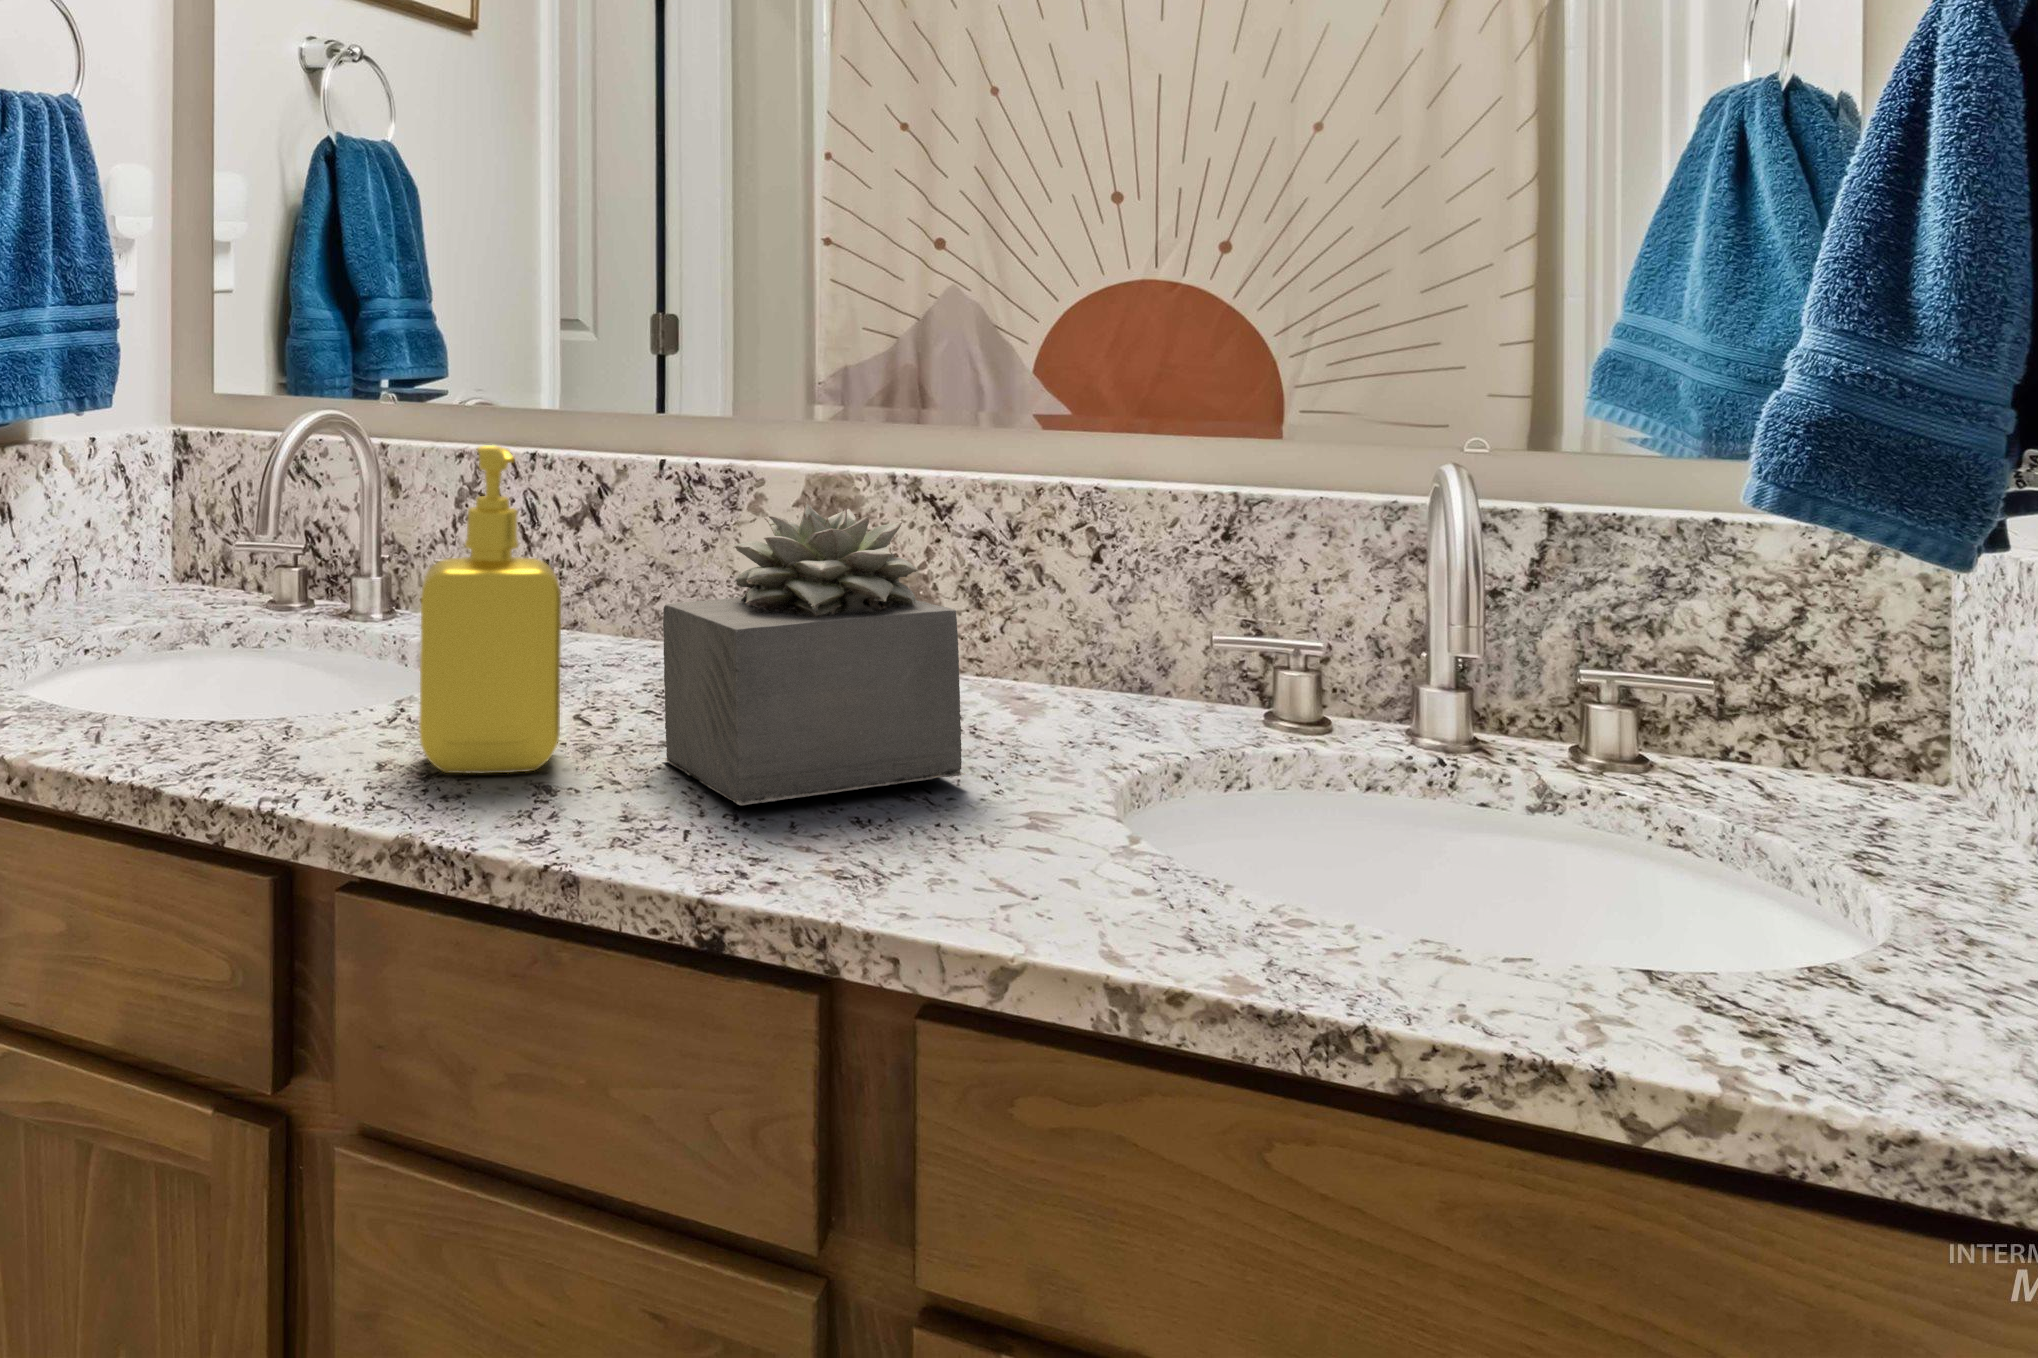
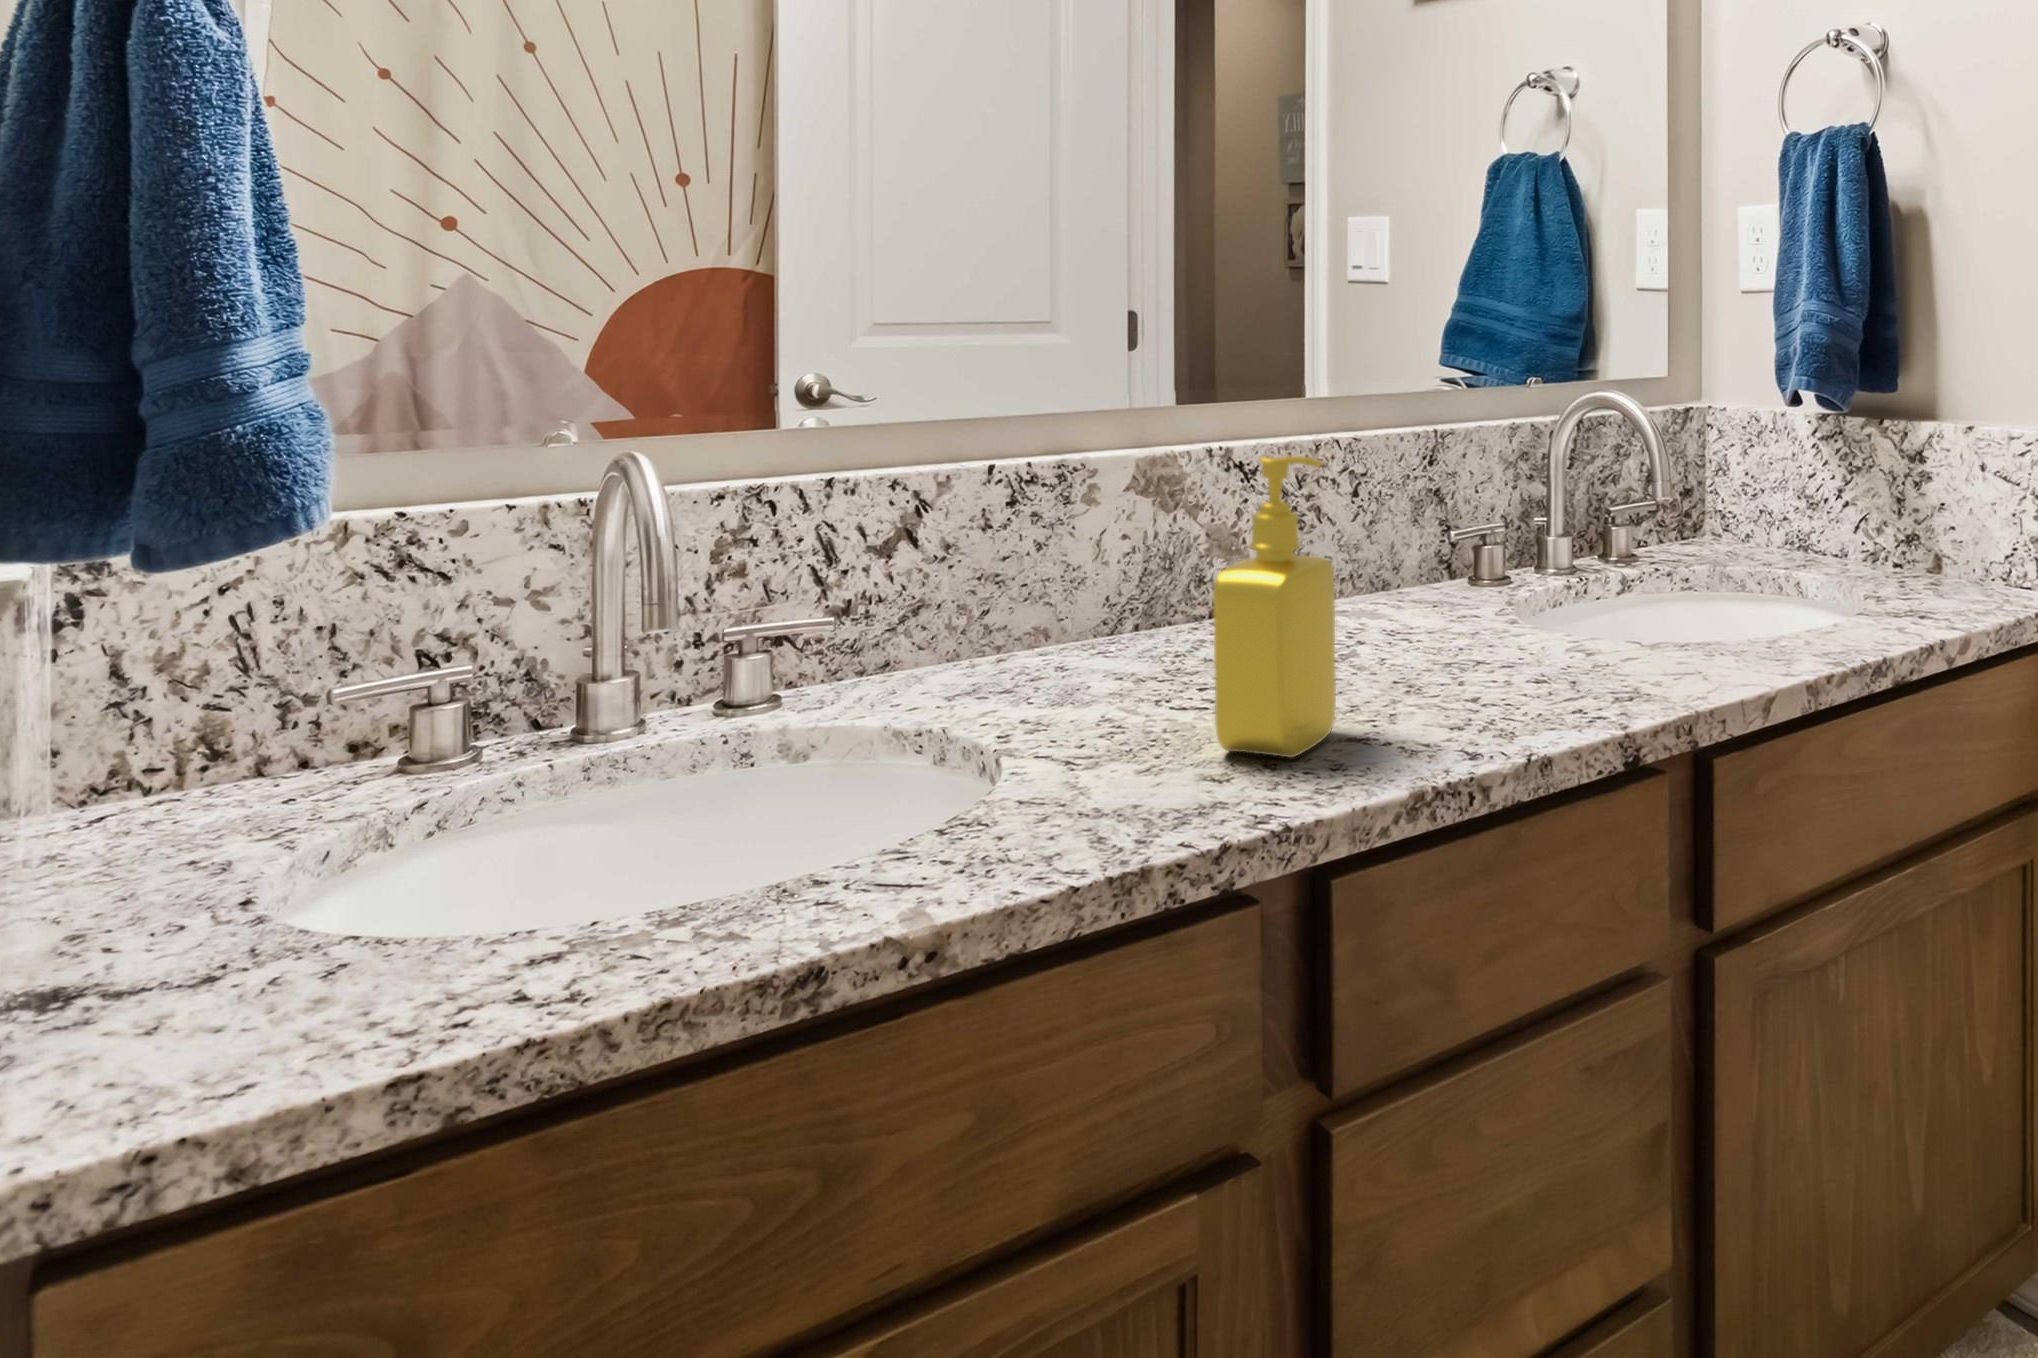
succulent plant: present [662,502,966,805] -> none [1350,470,1519,700]

